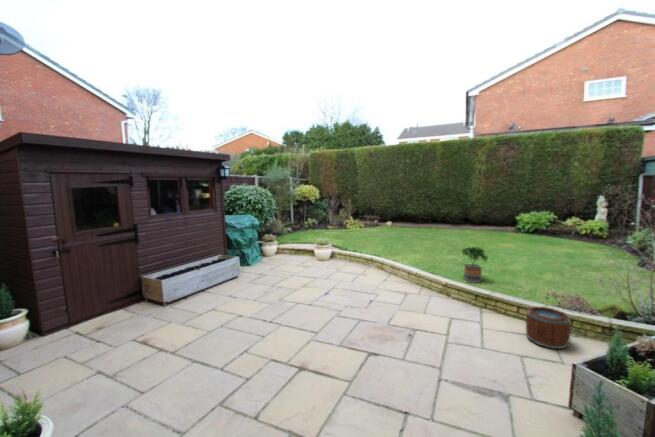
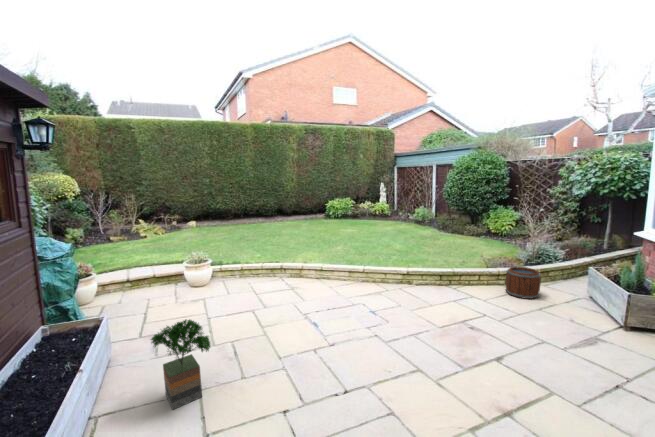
potted tree: present [462,247,488,283] -> present [151,320,210,410]

